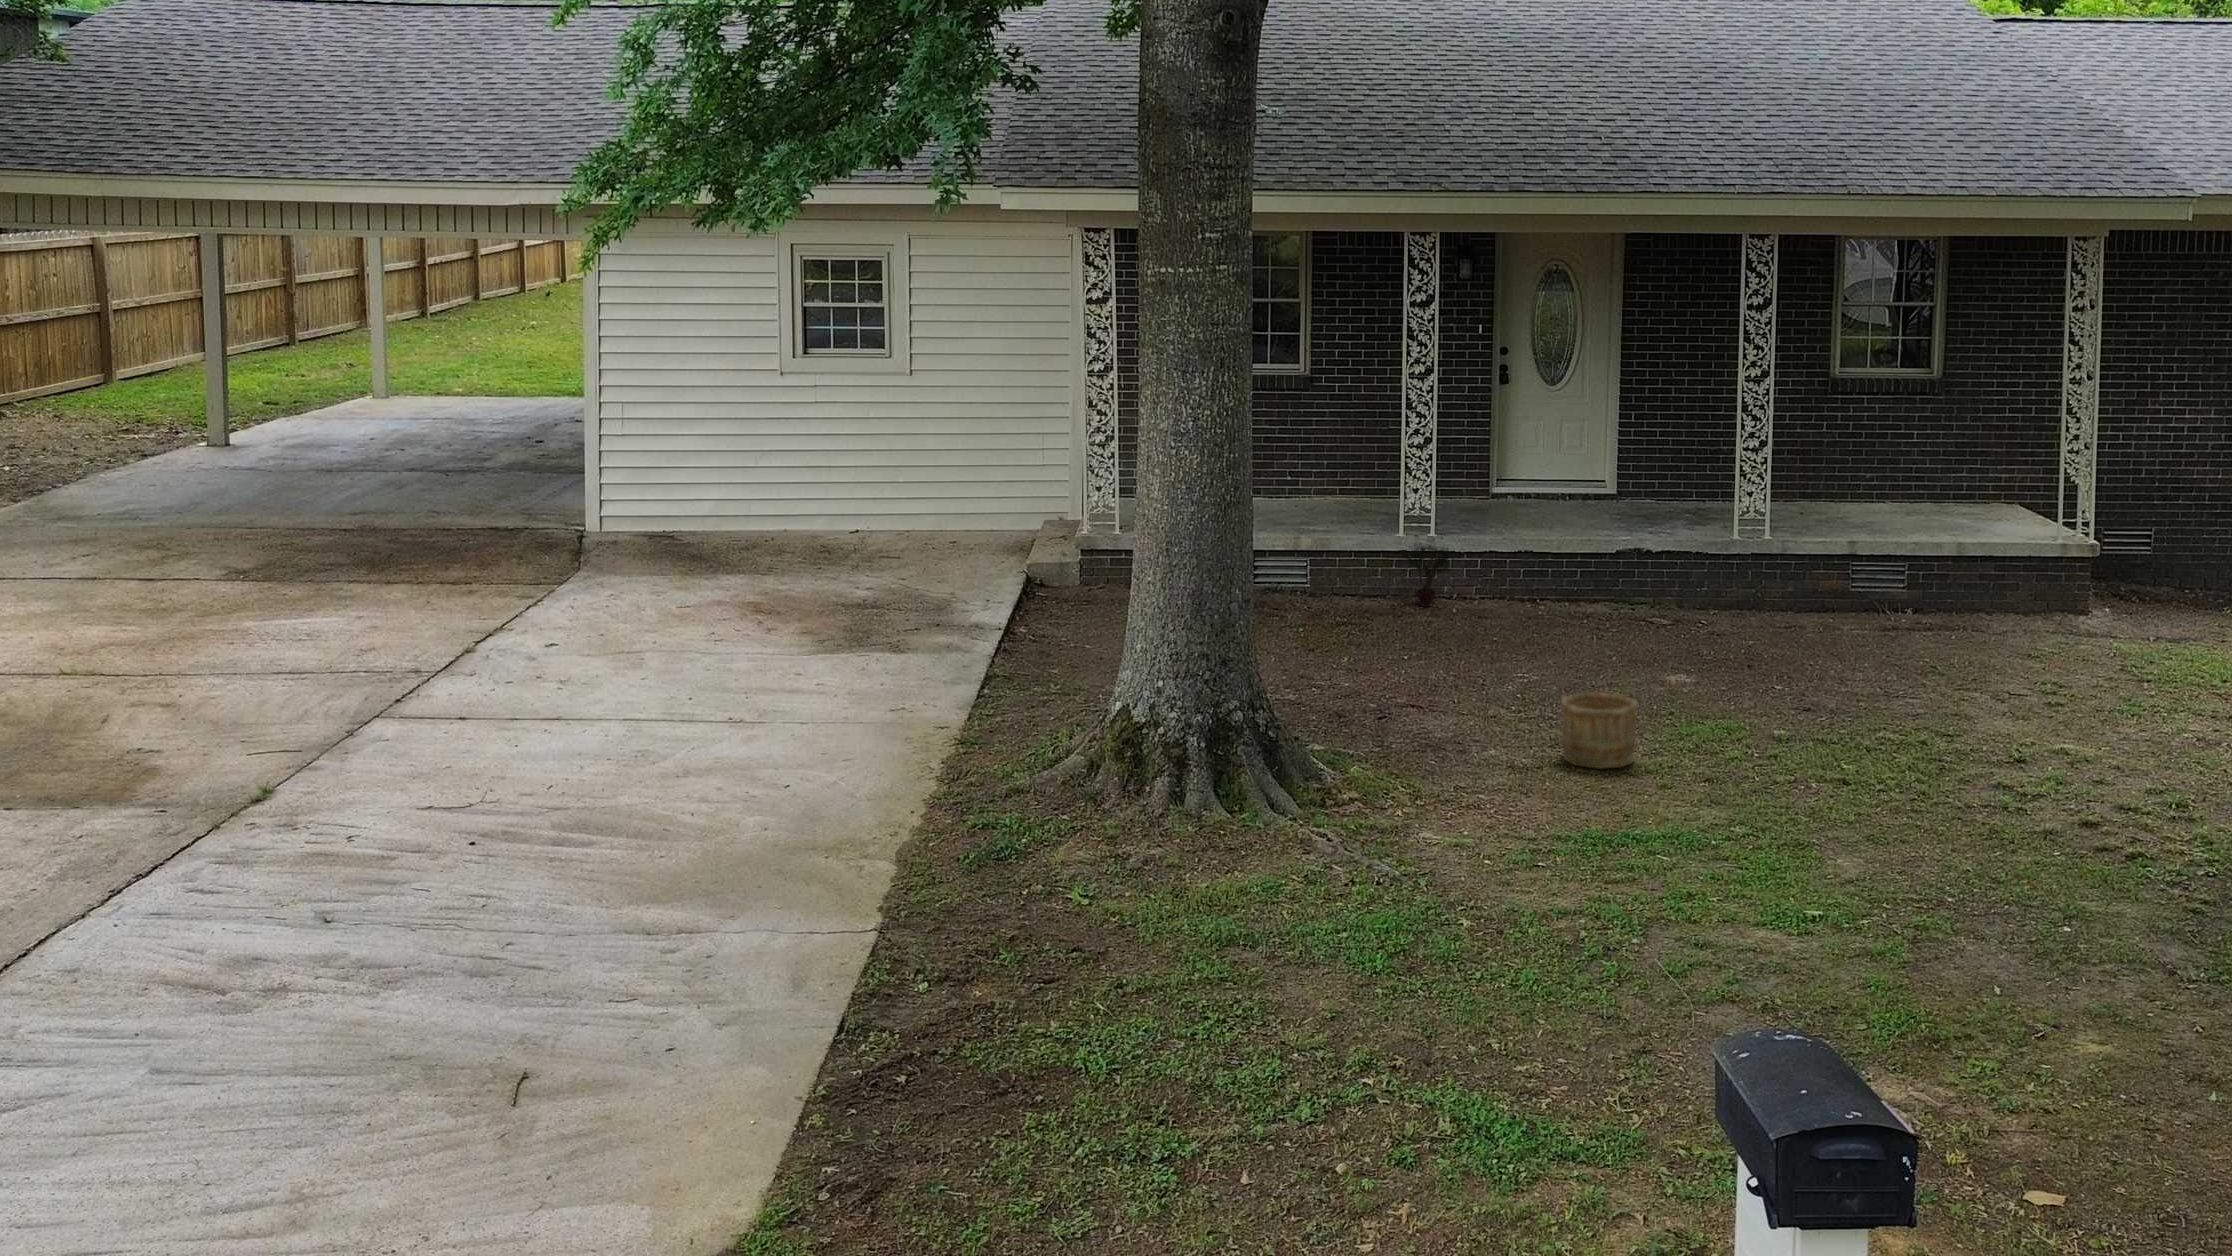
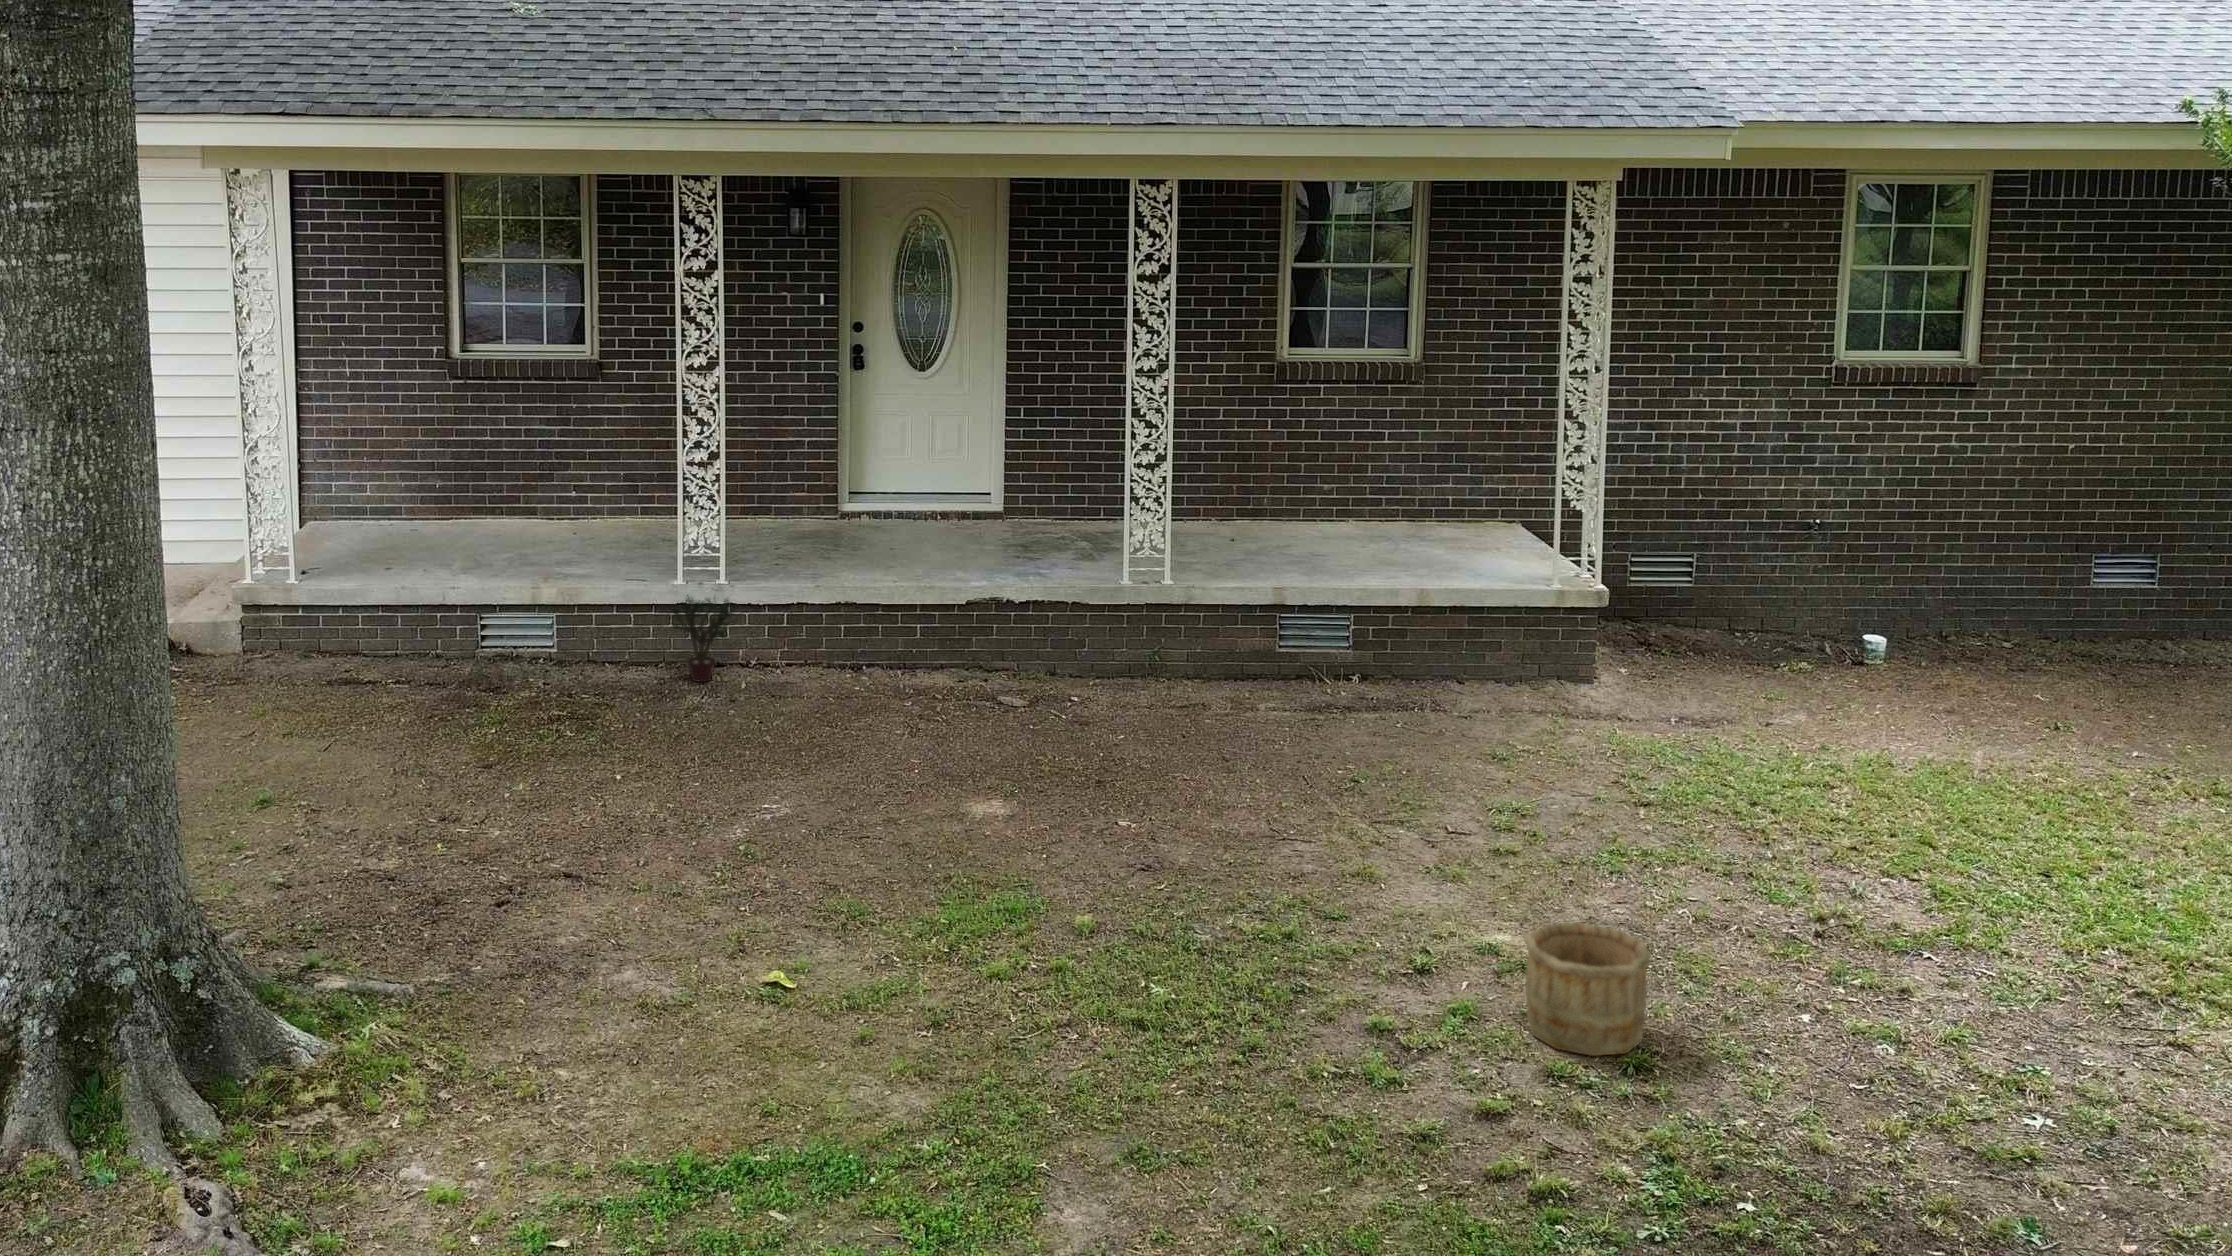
wooden bucket: present [1561,692,1638,768] -> present [1524,922,1651,1056]

